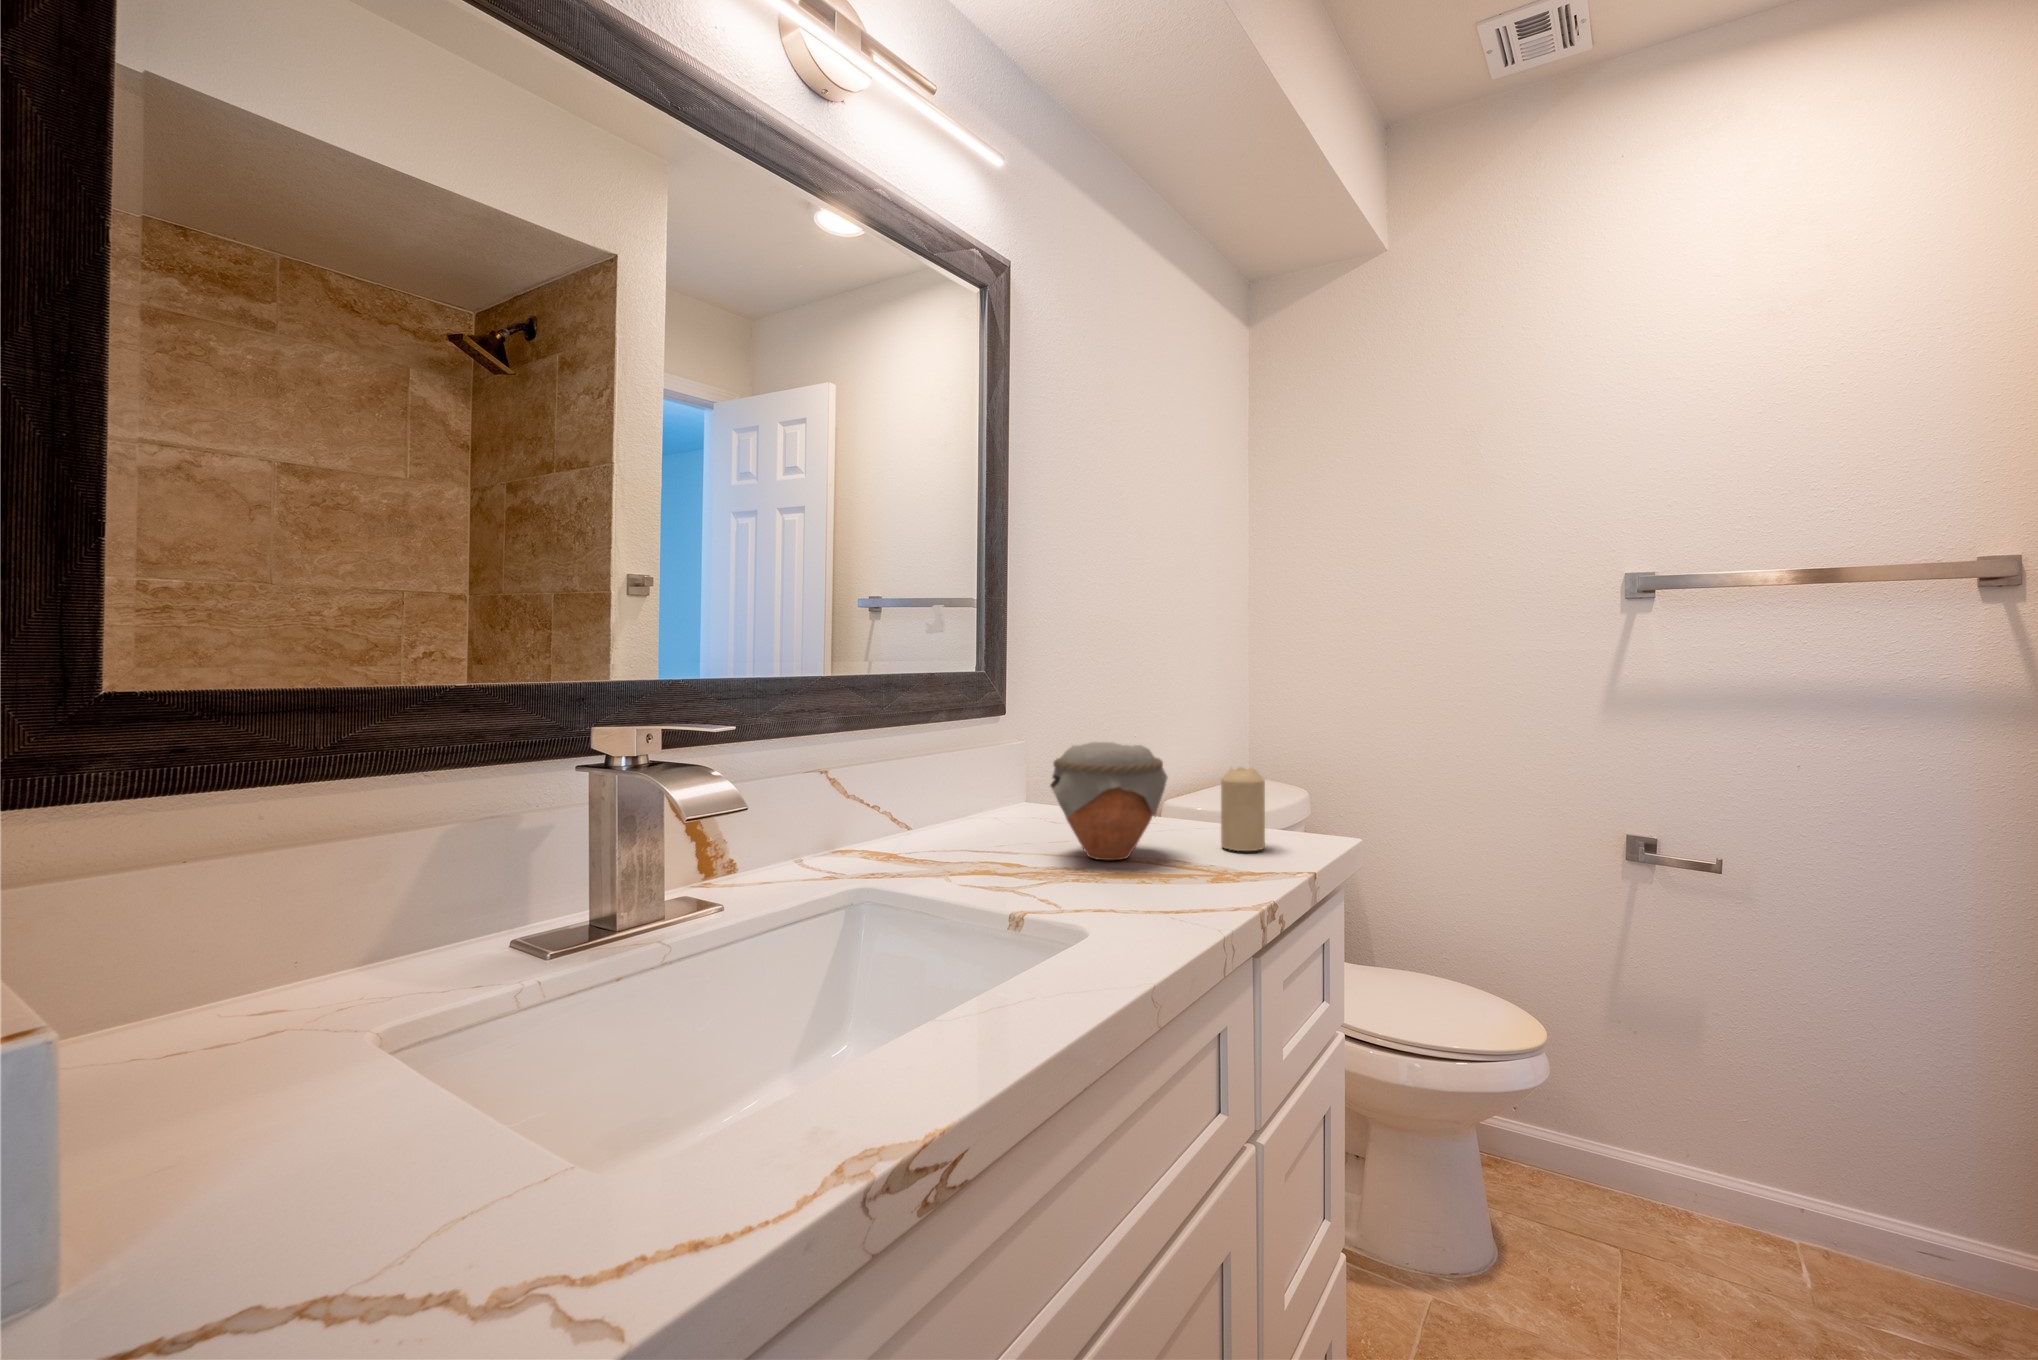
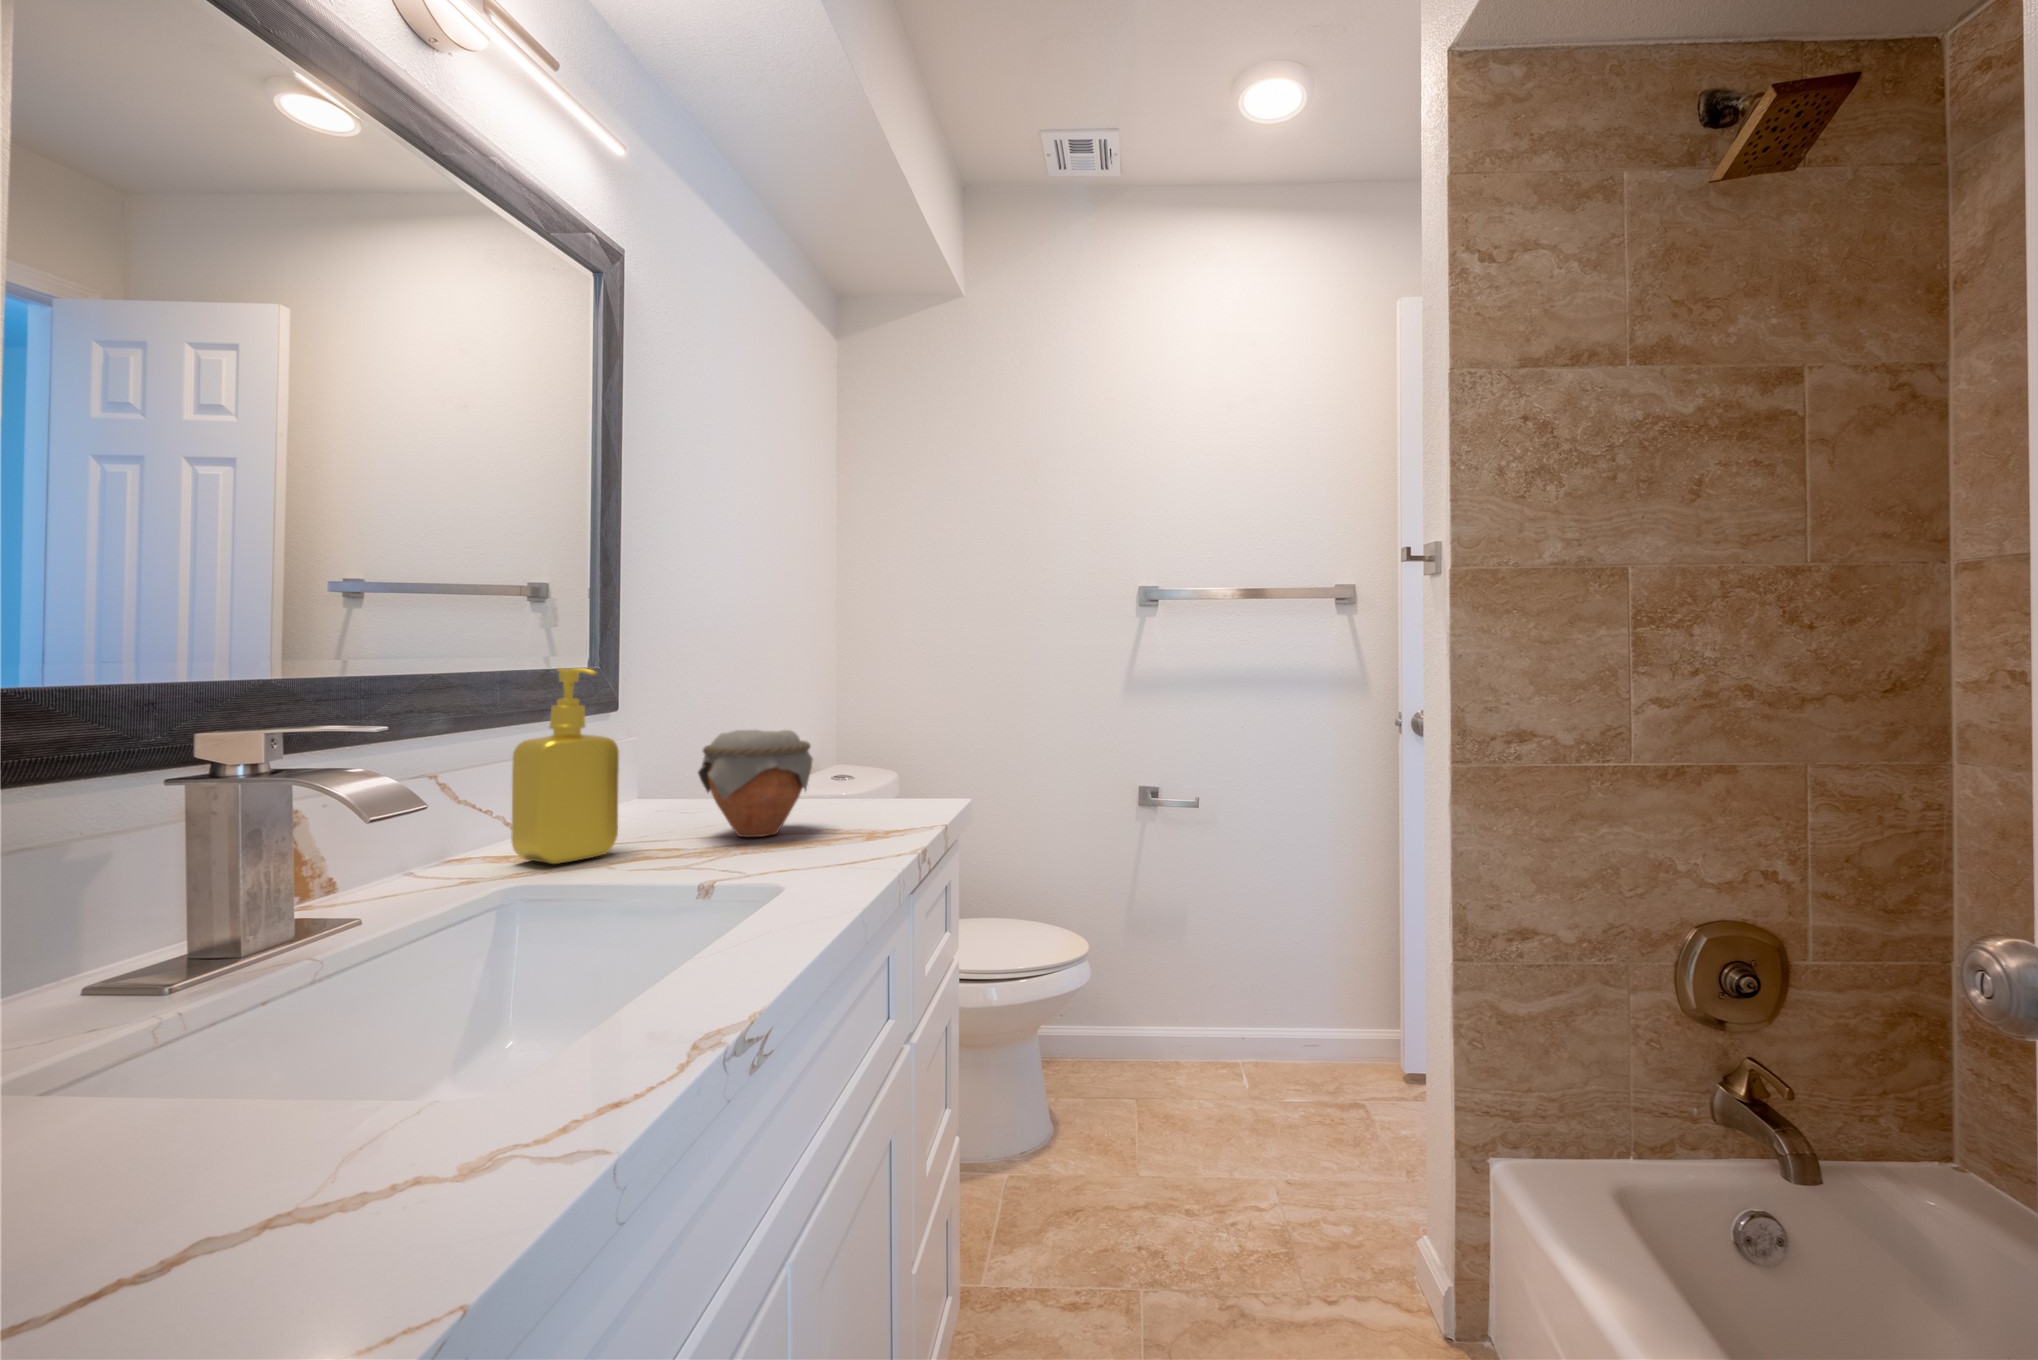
soap dispenser: none [879,675,971,868] -> present [511,668,619,864]
candle: present [1221,767,1265,851] -> none [856,746,895,818]

